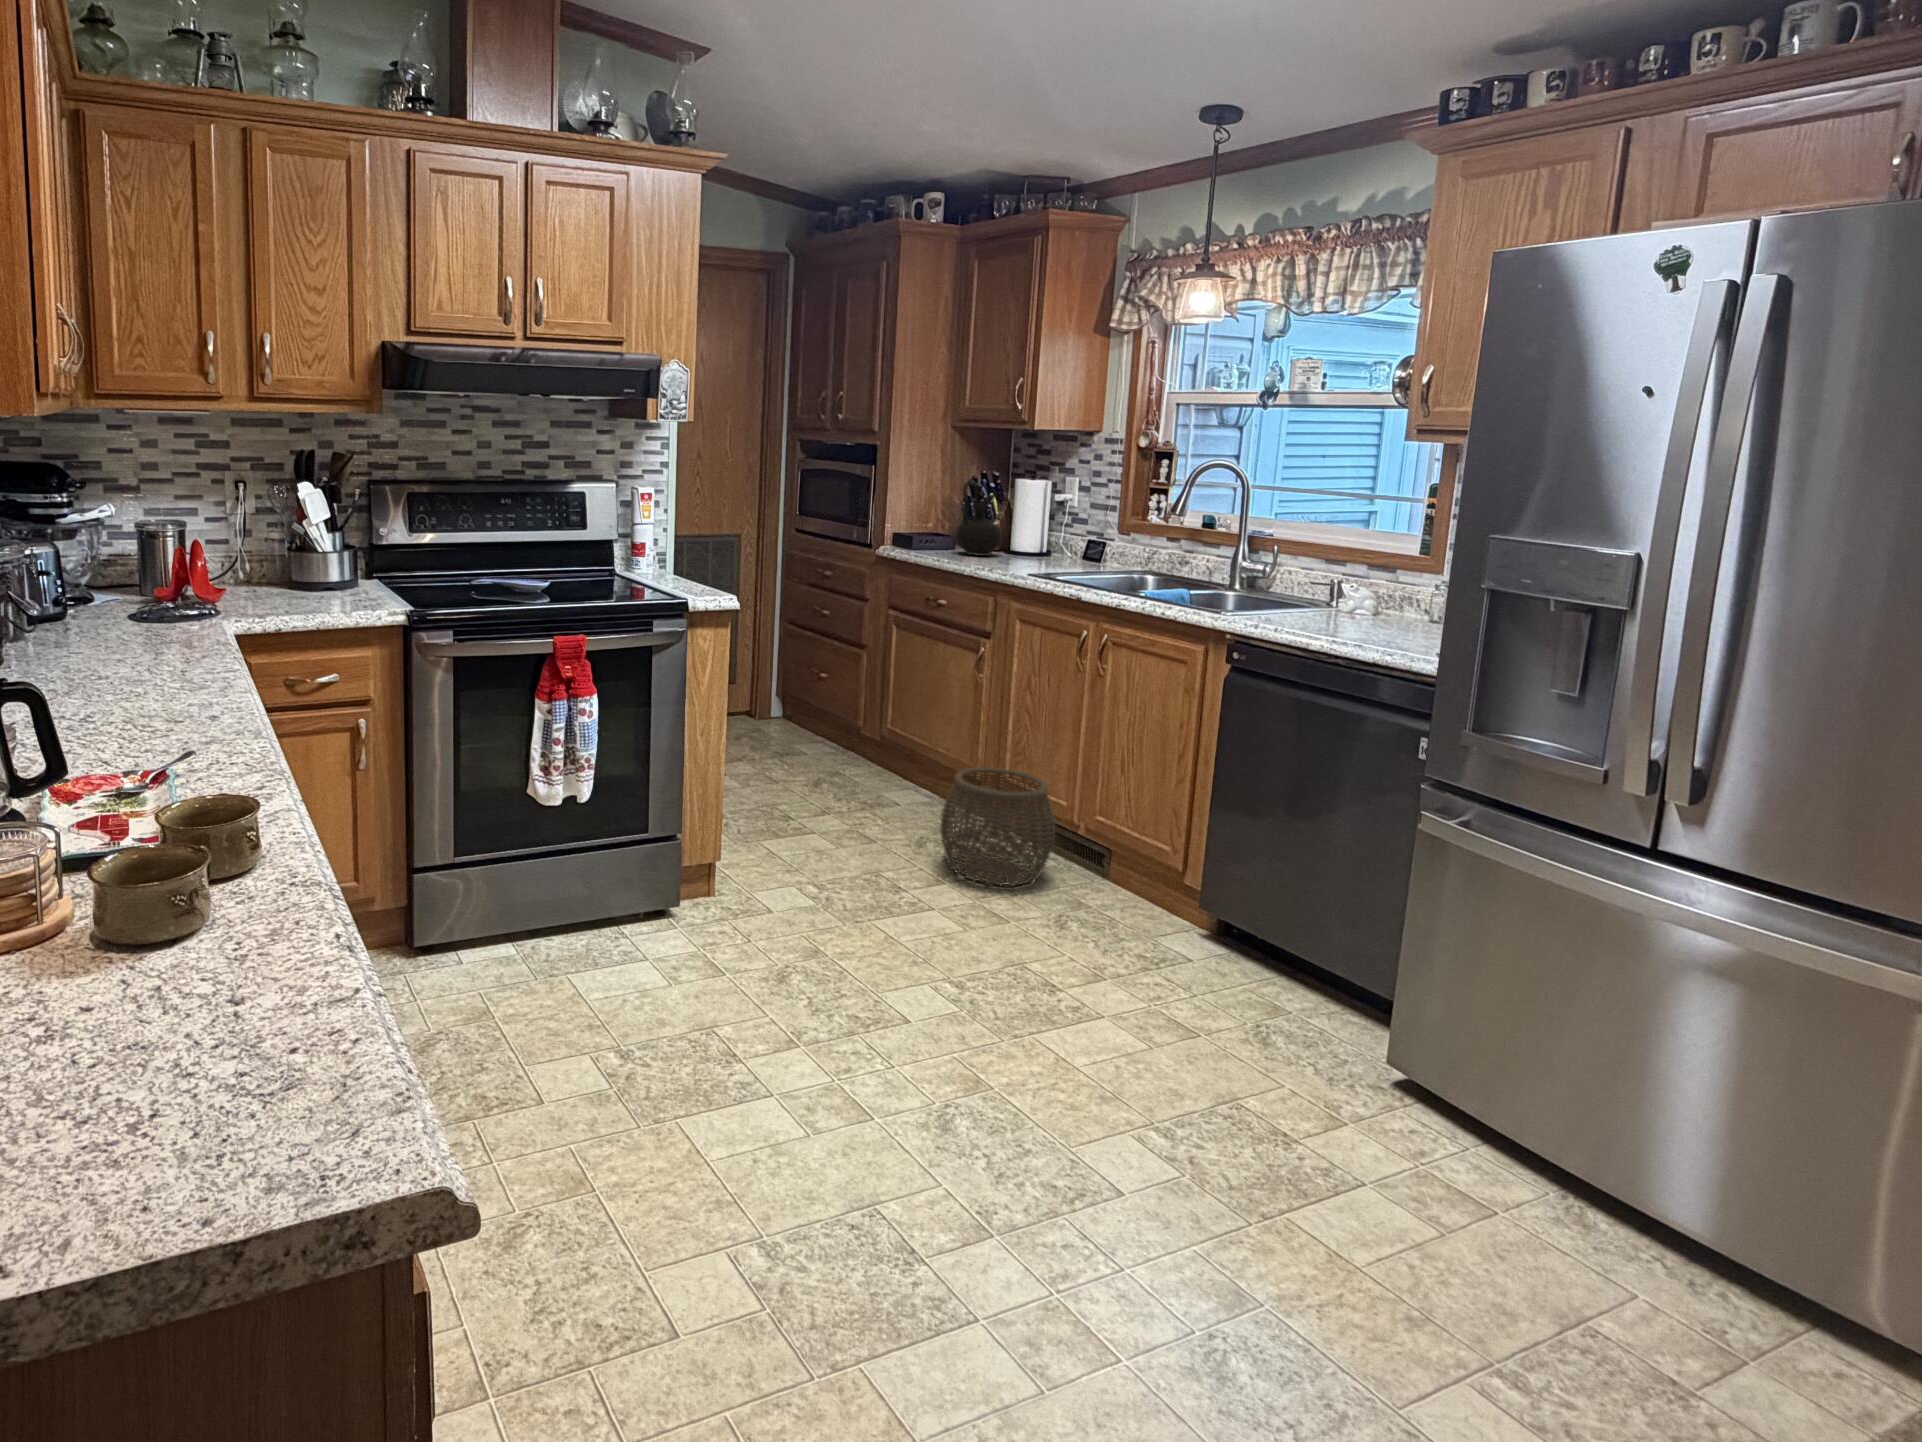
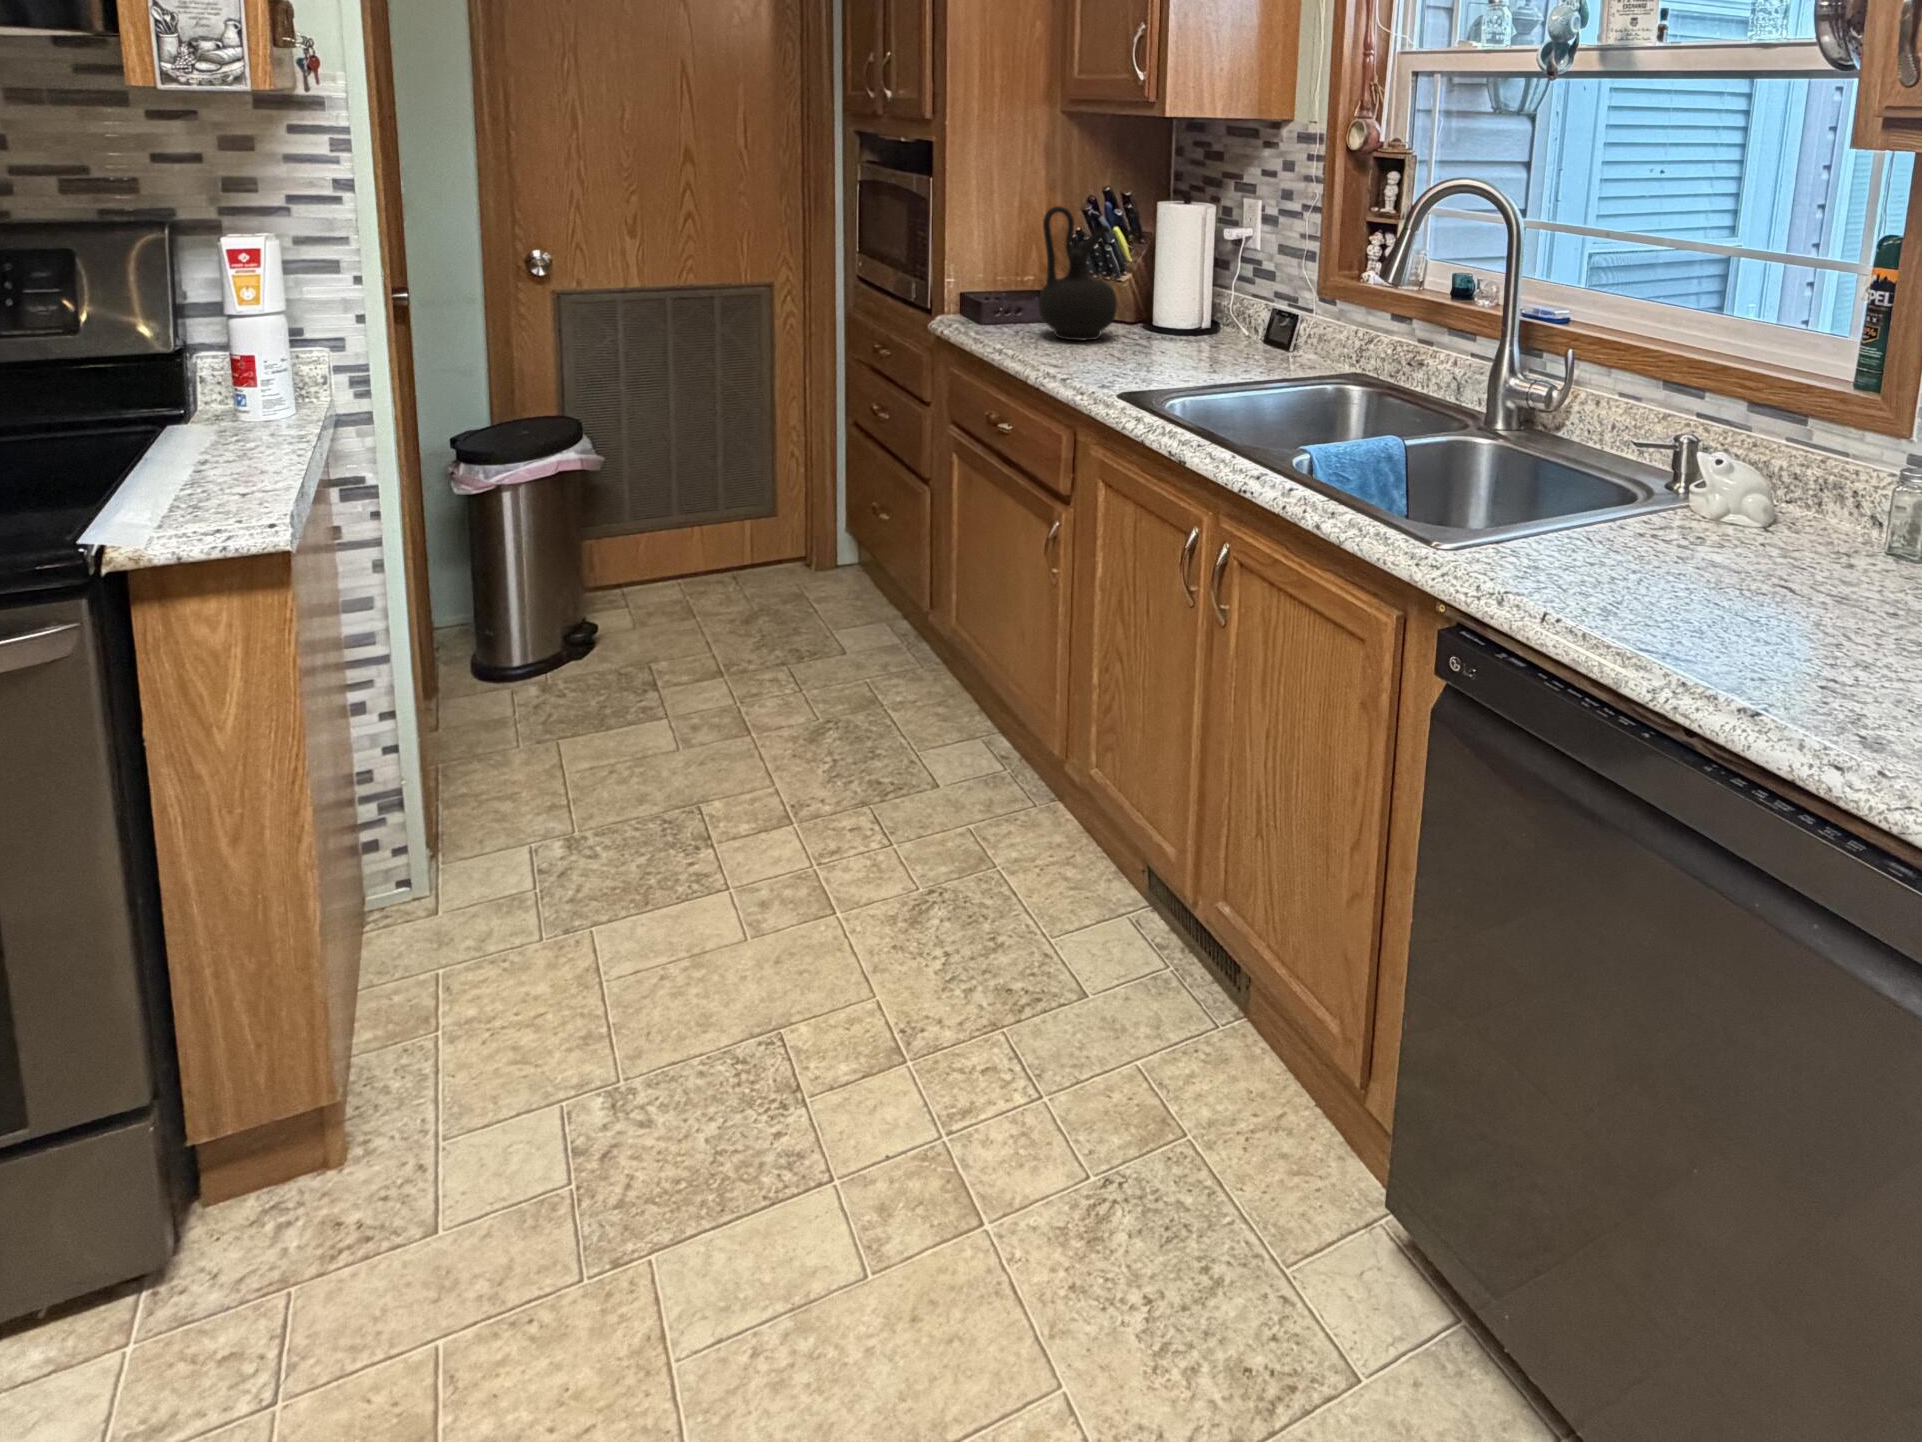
woven basket: present [940,767,1055,886] -> none [898,794,1131,1087]

